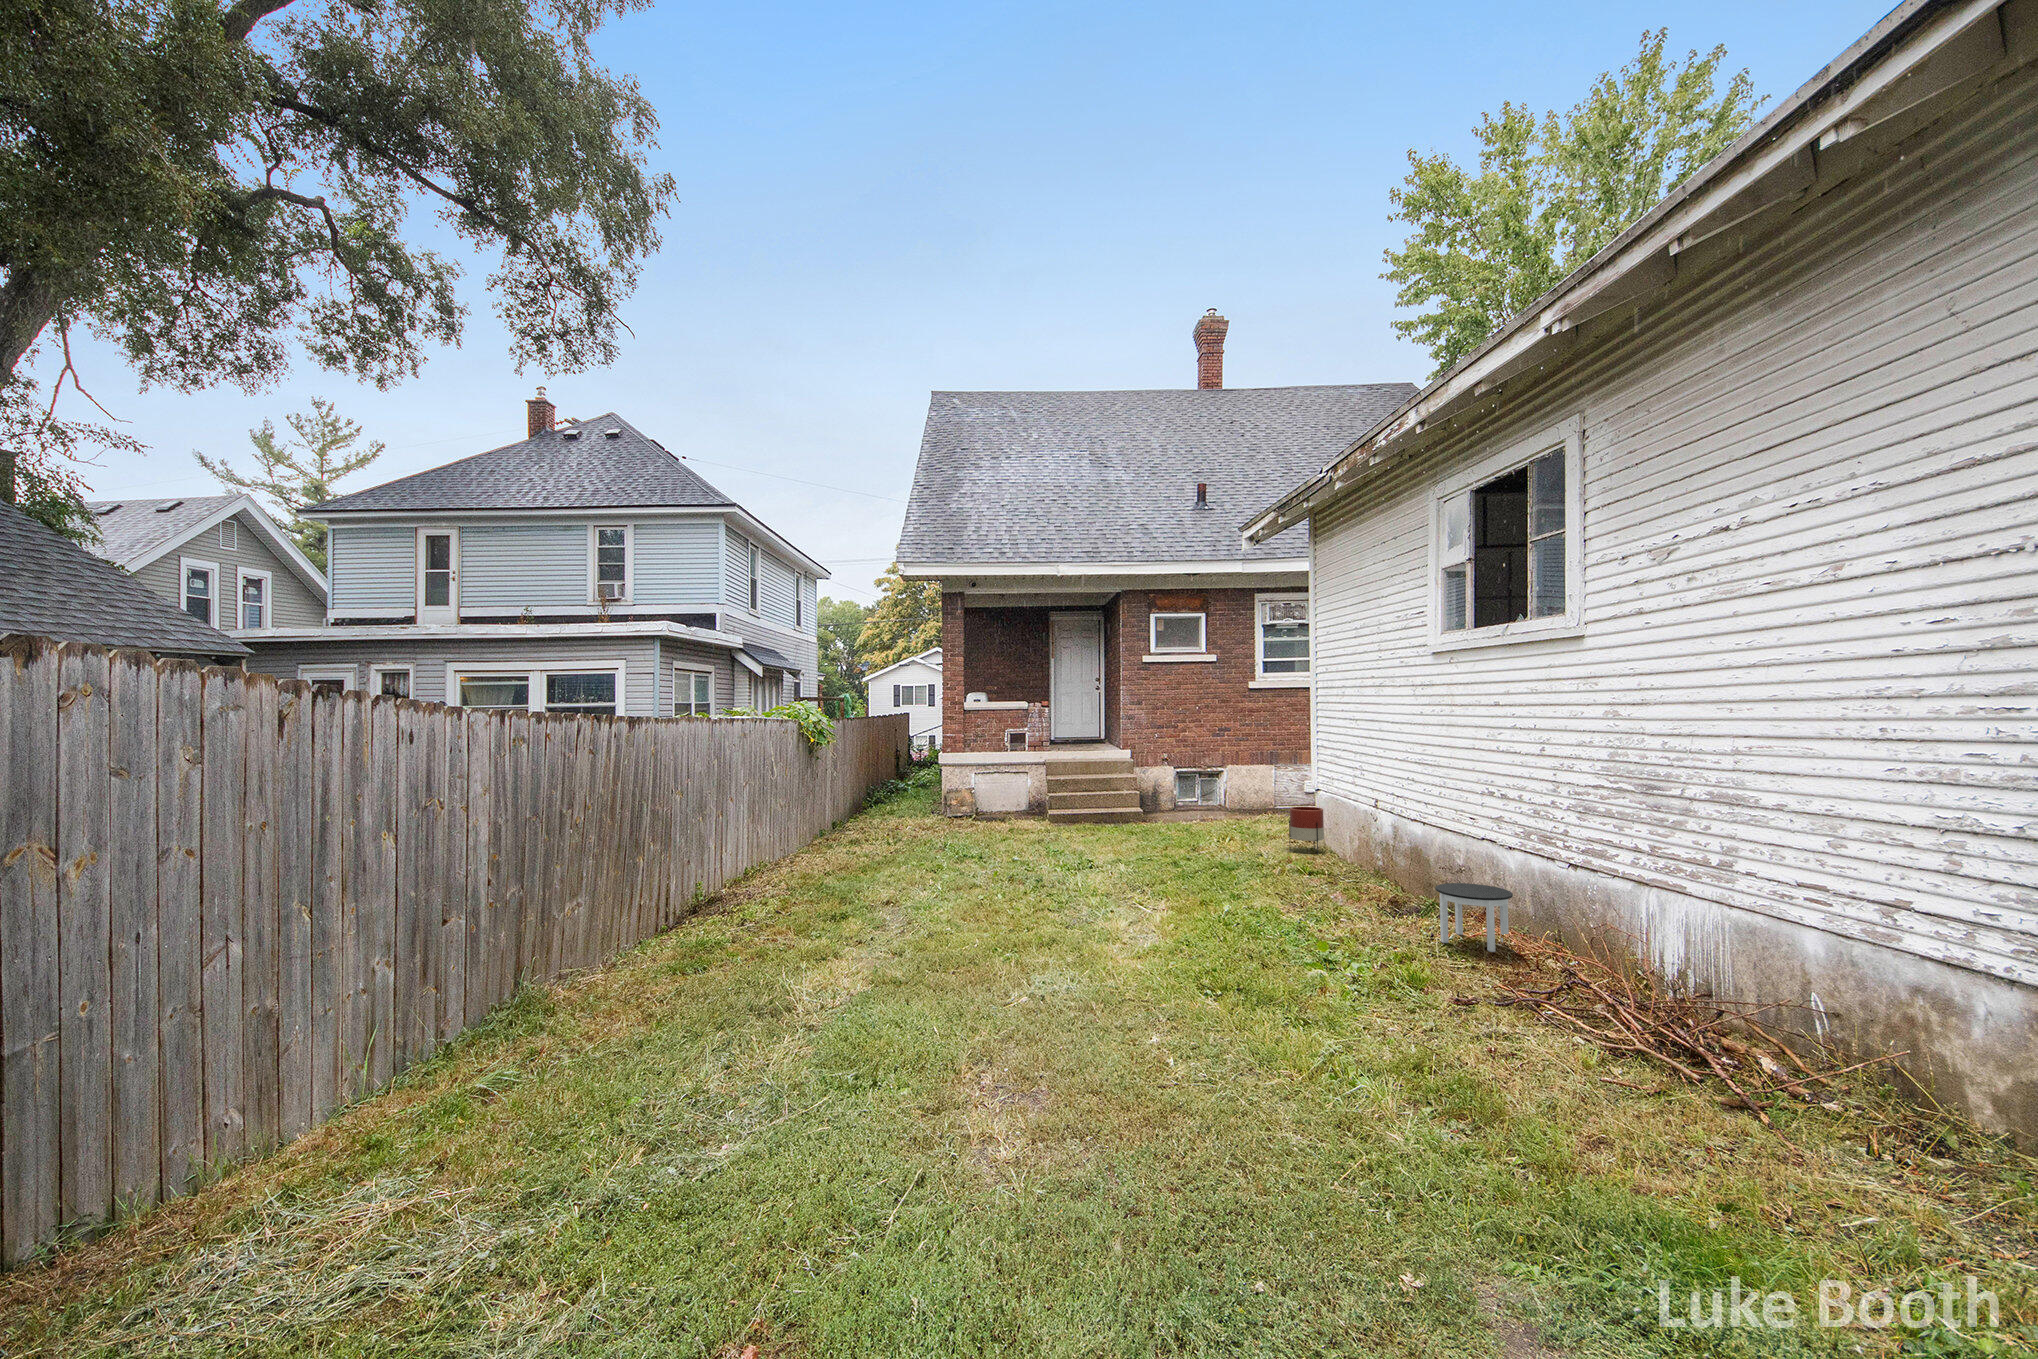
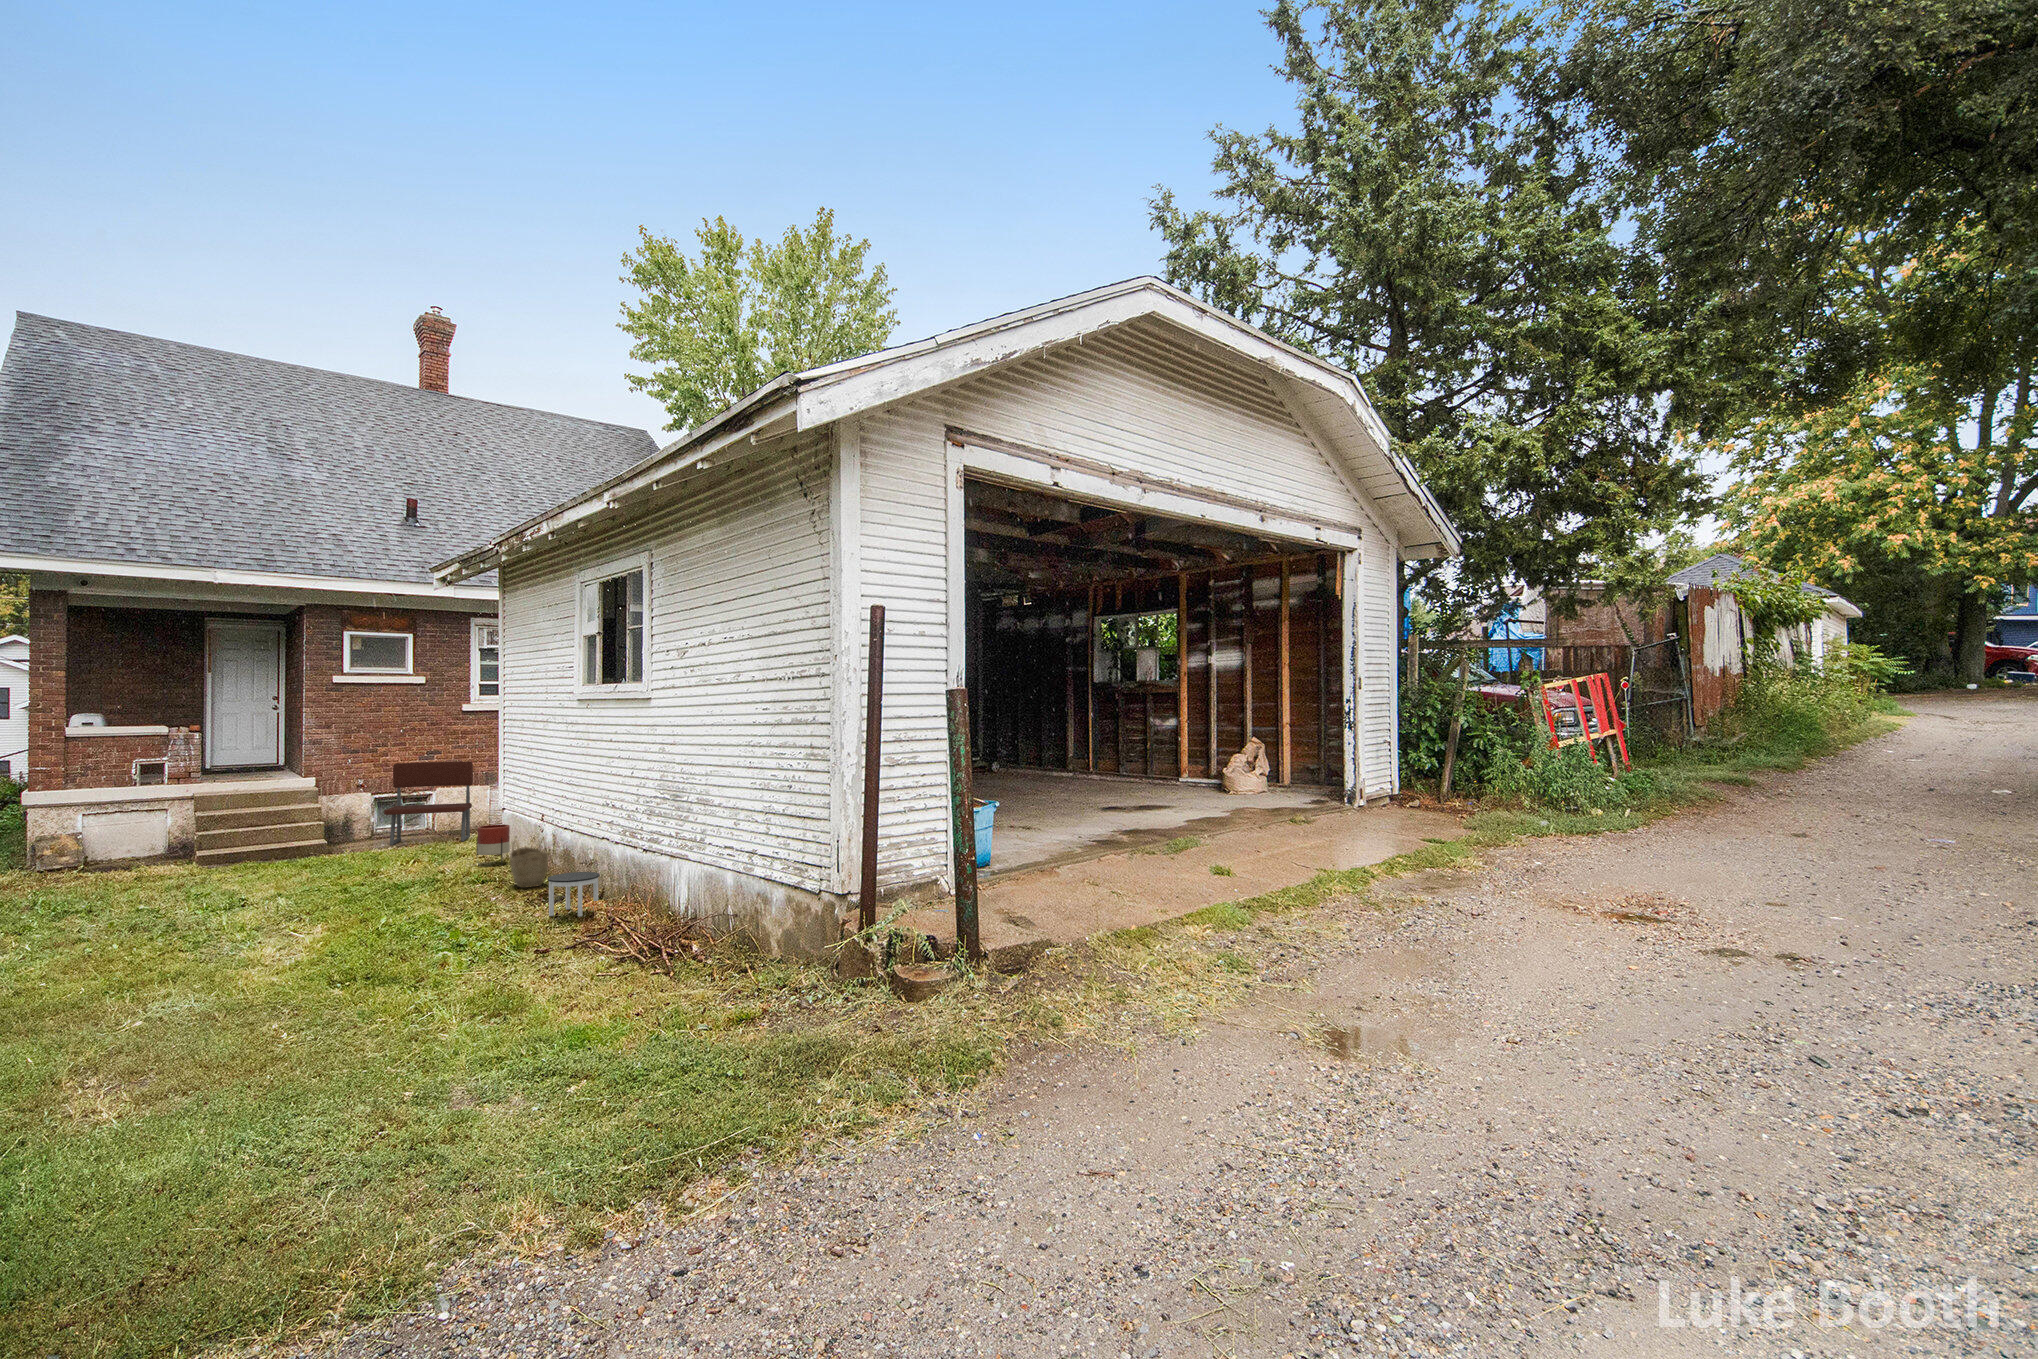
bench: none [1187,739,1263,821] -> present [384,761,473,845]
woven basket: none [1347,828,1395,889] -> present [510,839,548,888]

